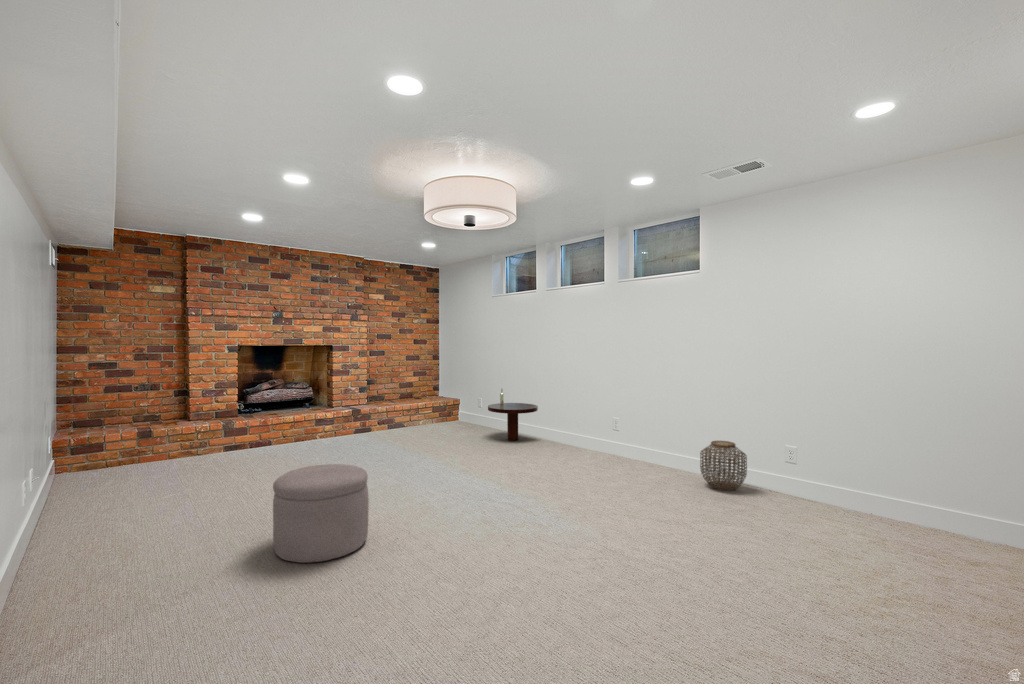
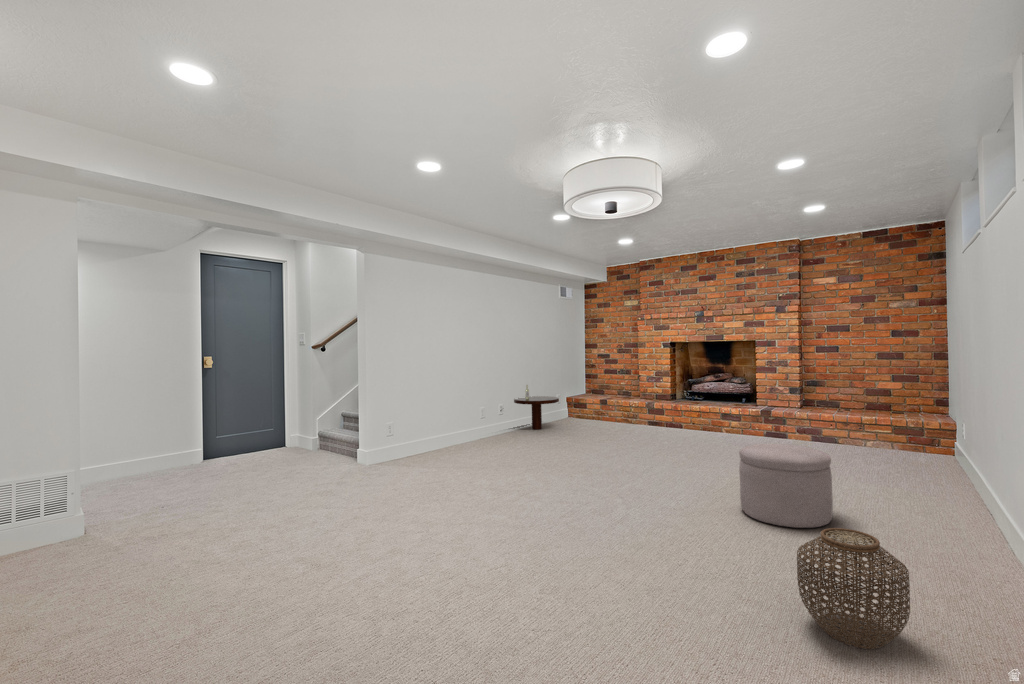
coffee table: present [488,389,538,441] -> present [514,385,559,430]
ottoman: present [273,464,369,563] -> present [739,443,833,528]

